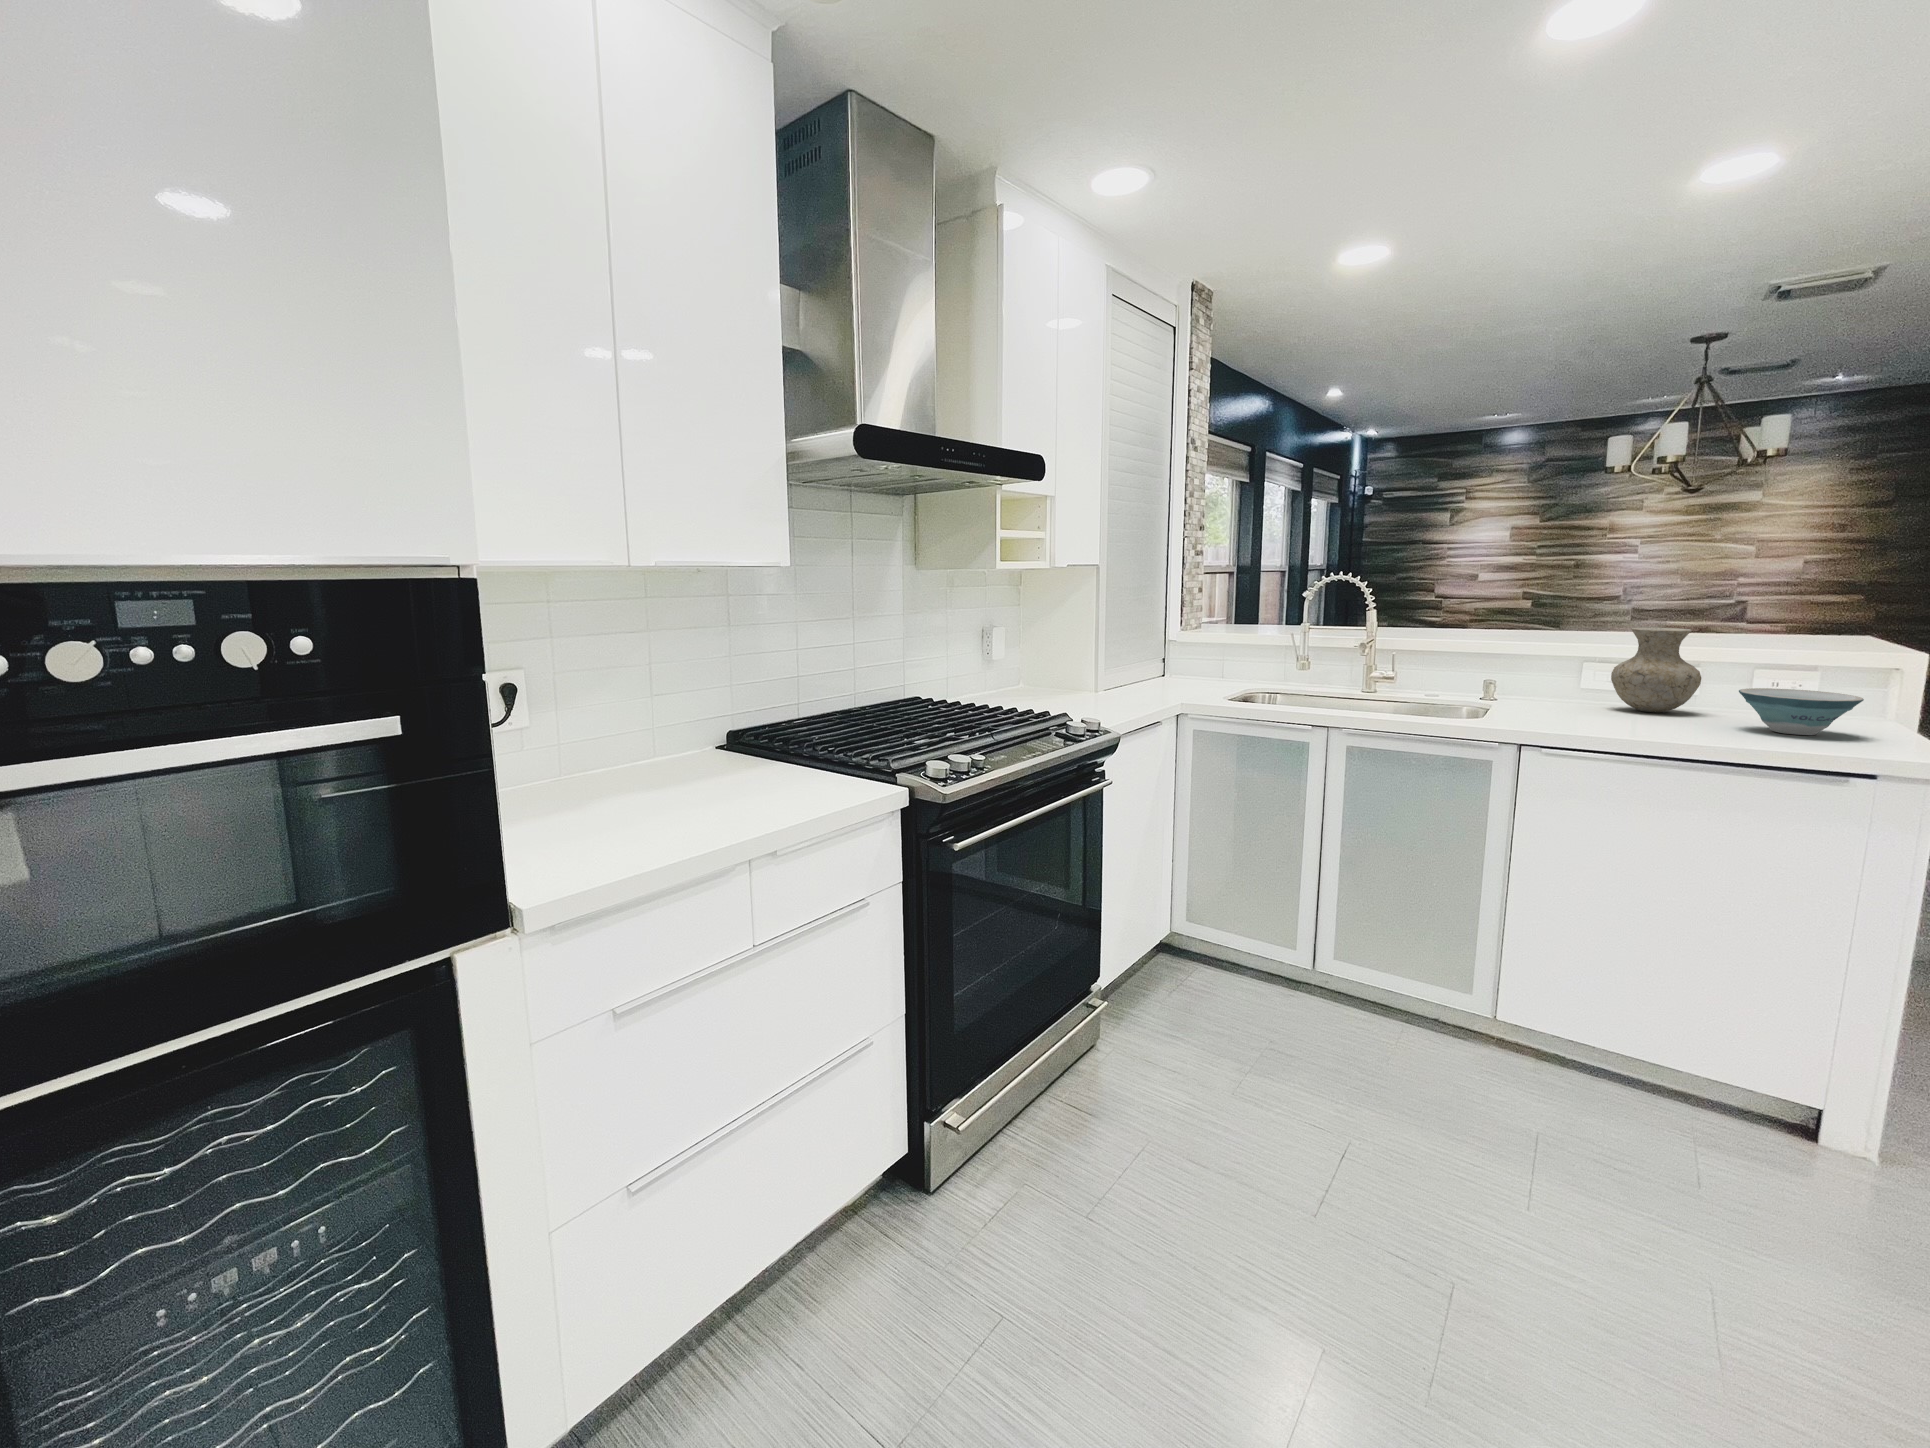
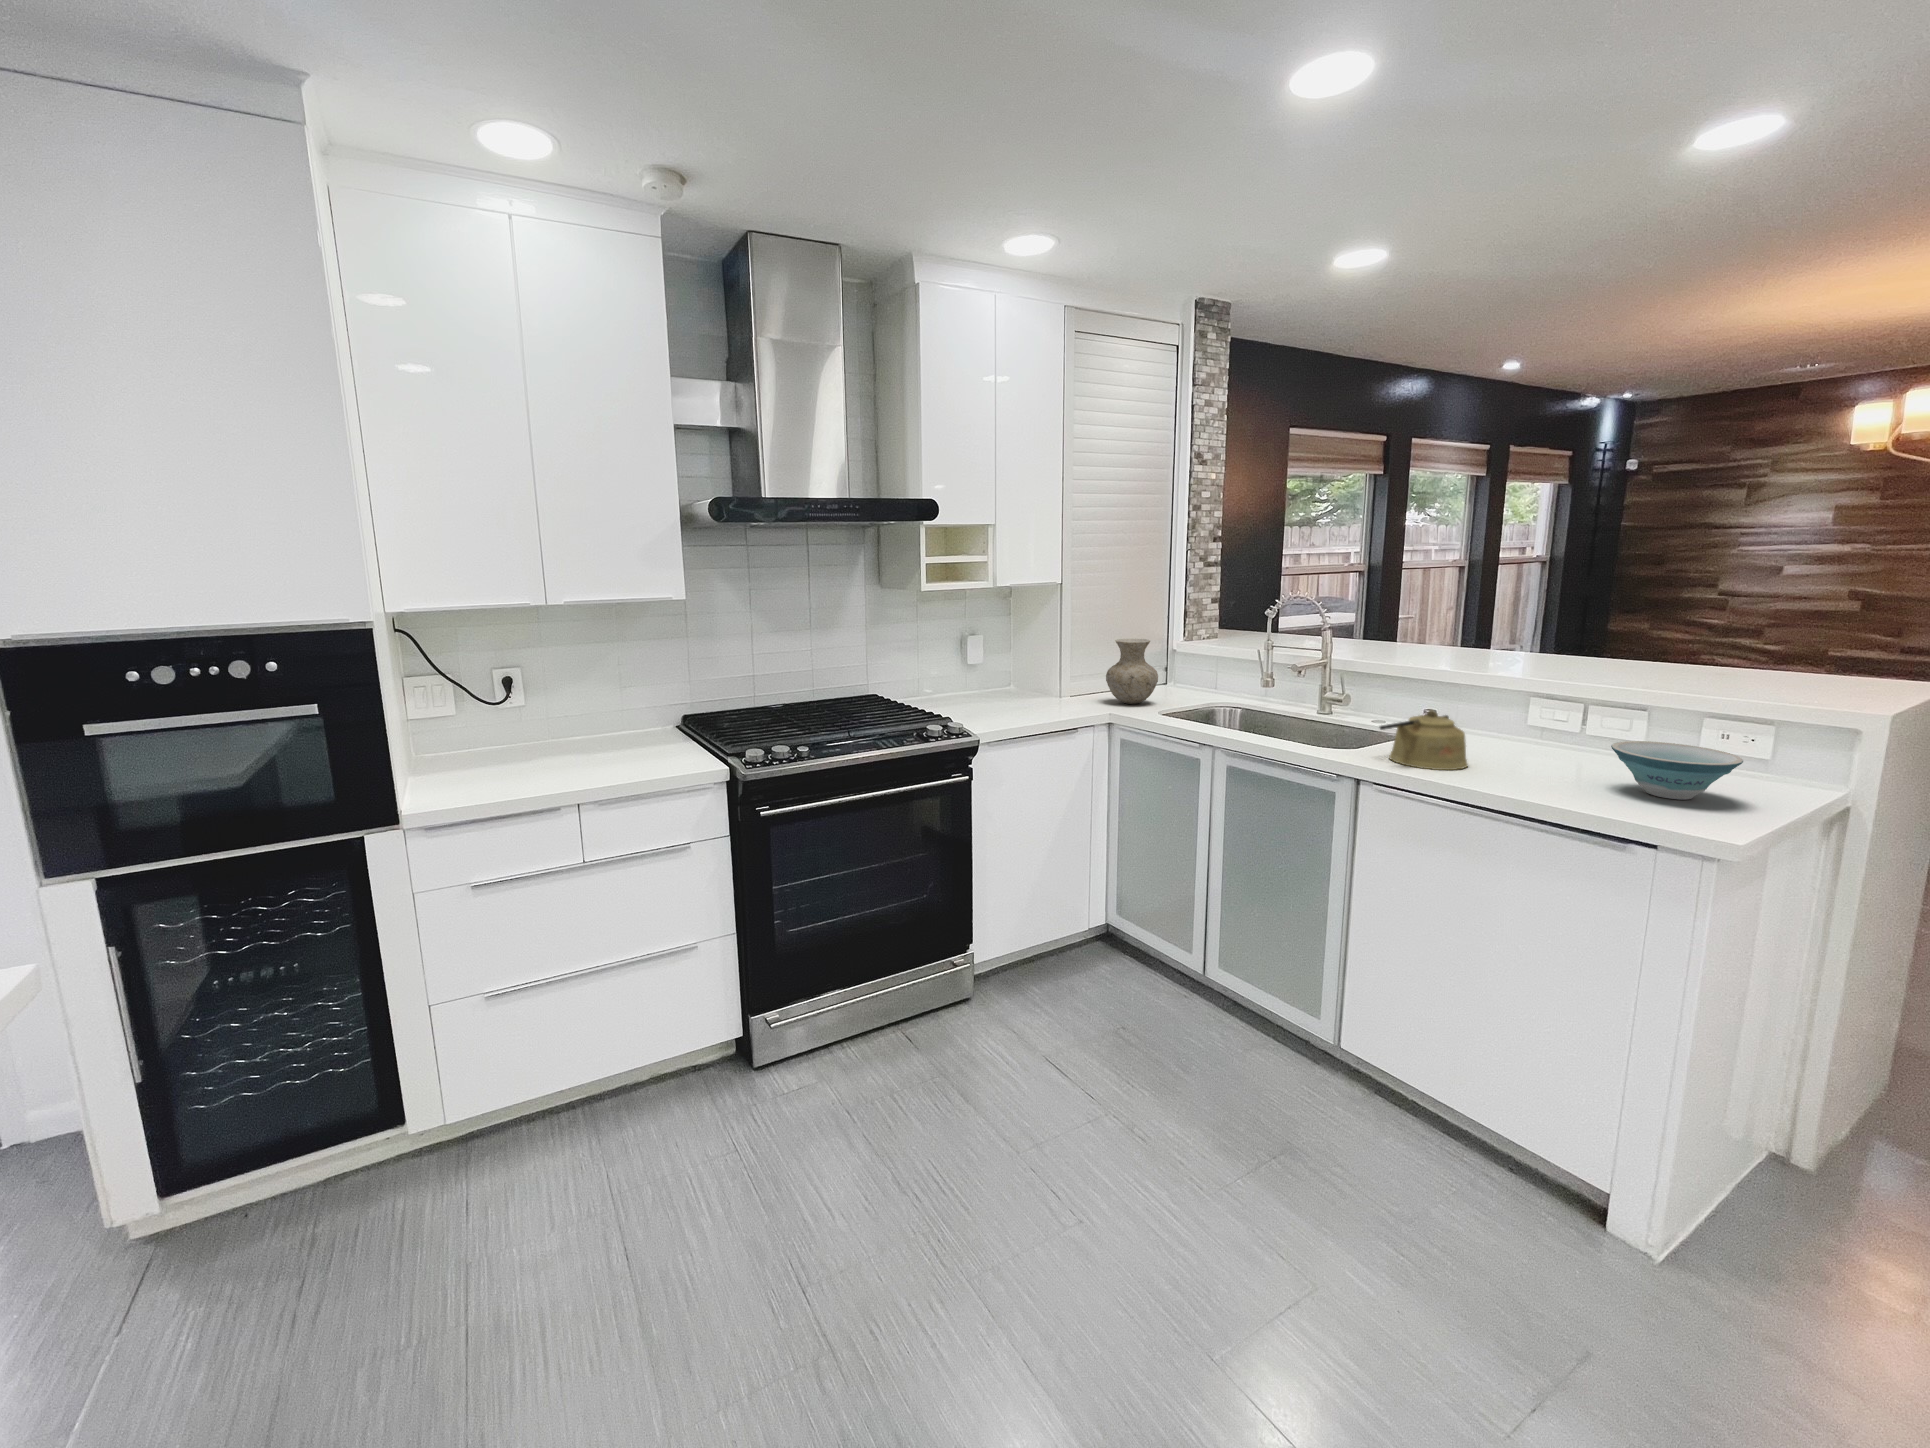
vase: present [1611,628,1701,713] -> present [1106,639,1158,704]
kettle: none [1522,672,1608,728] -> present [1380,710,1468,770]

